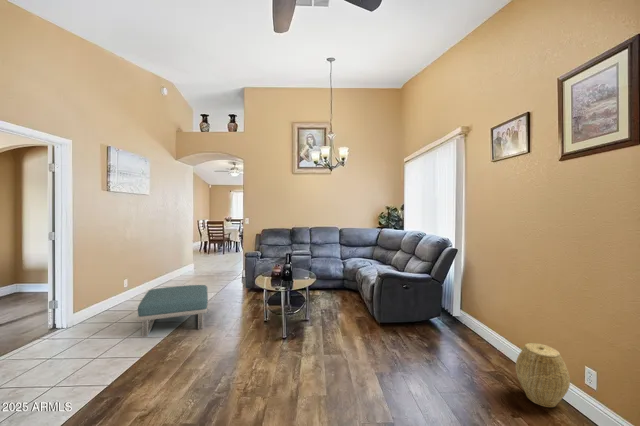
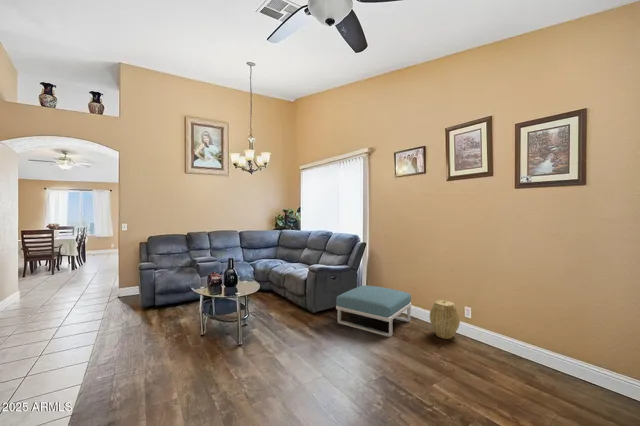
footstool: present [137,285,208,337] -> present [336,285,411,337]

